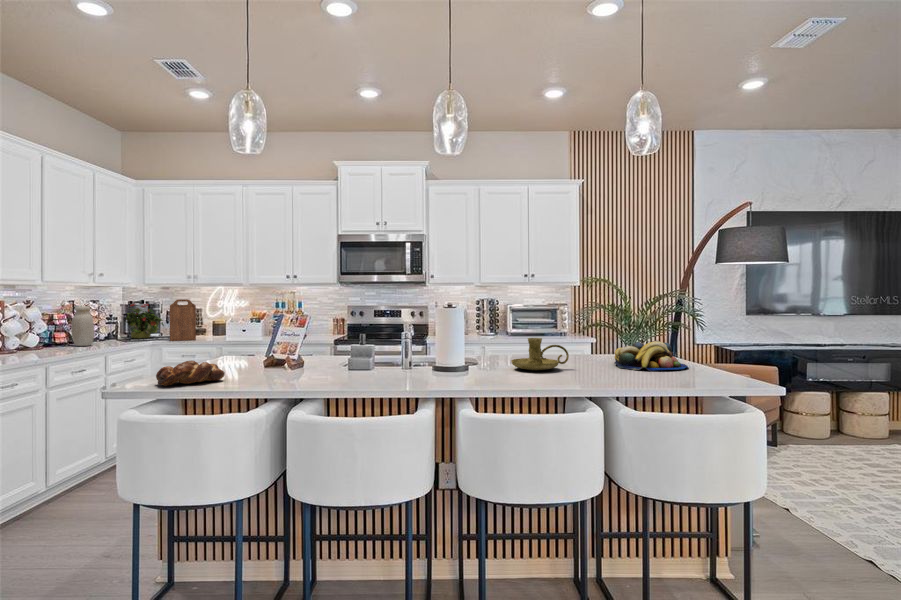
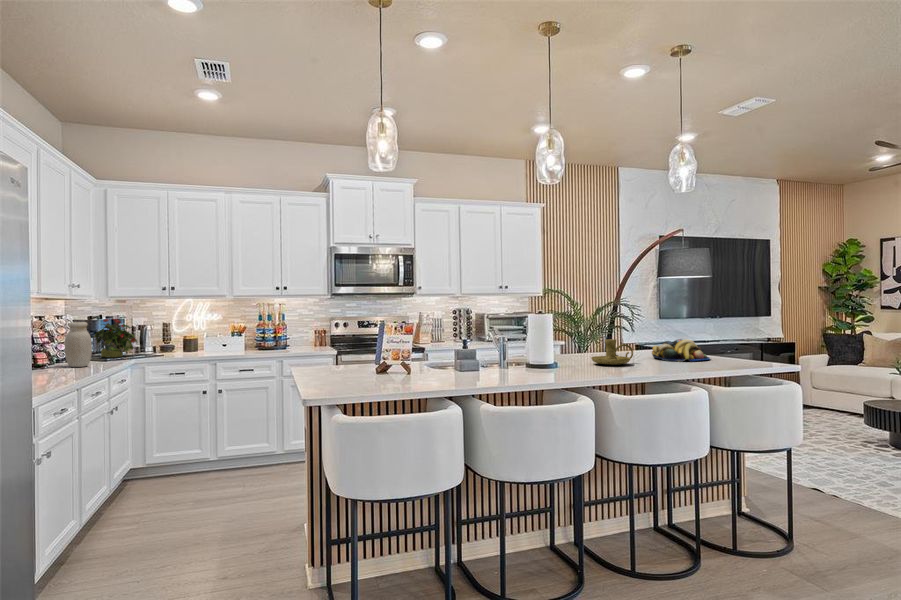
cutting board: present [170,299,196,341] -> none [160,313,185,359]
bread loaf: present [156,360,225,386] -> none [348,367,398,391]

